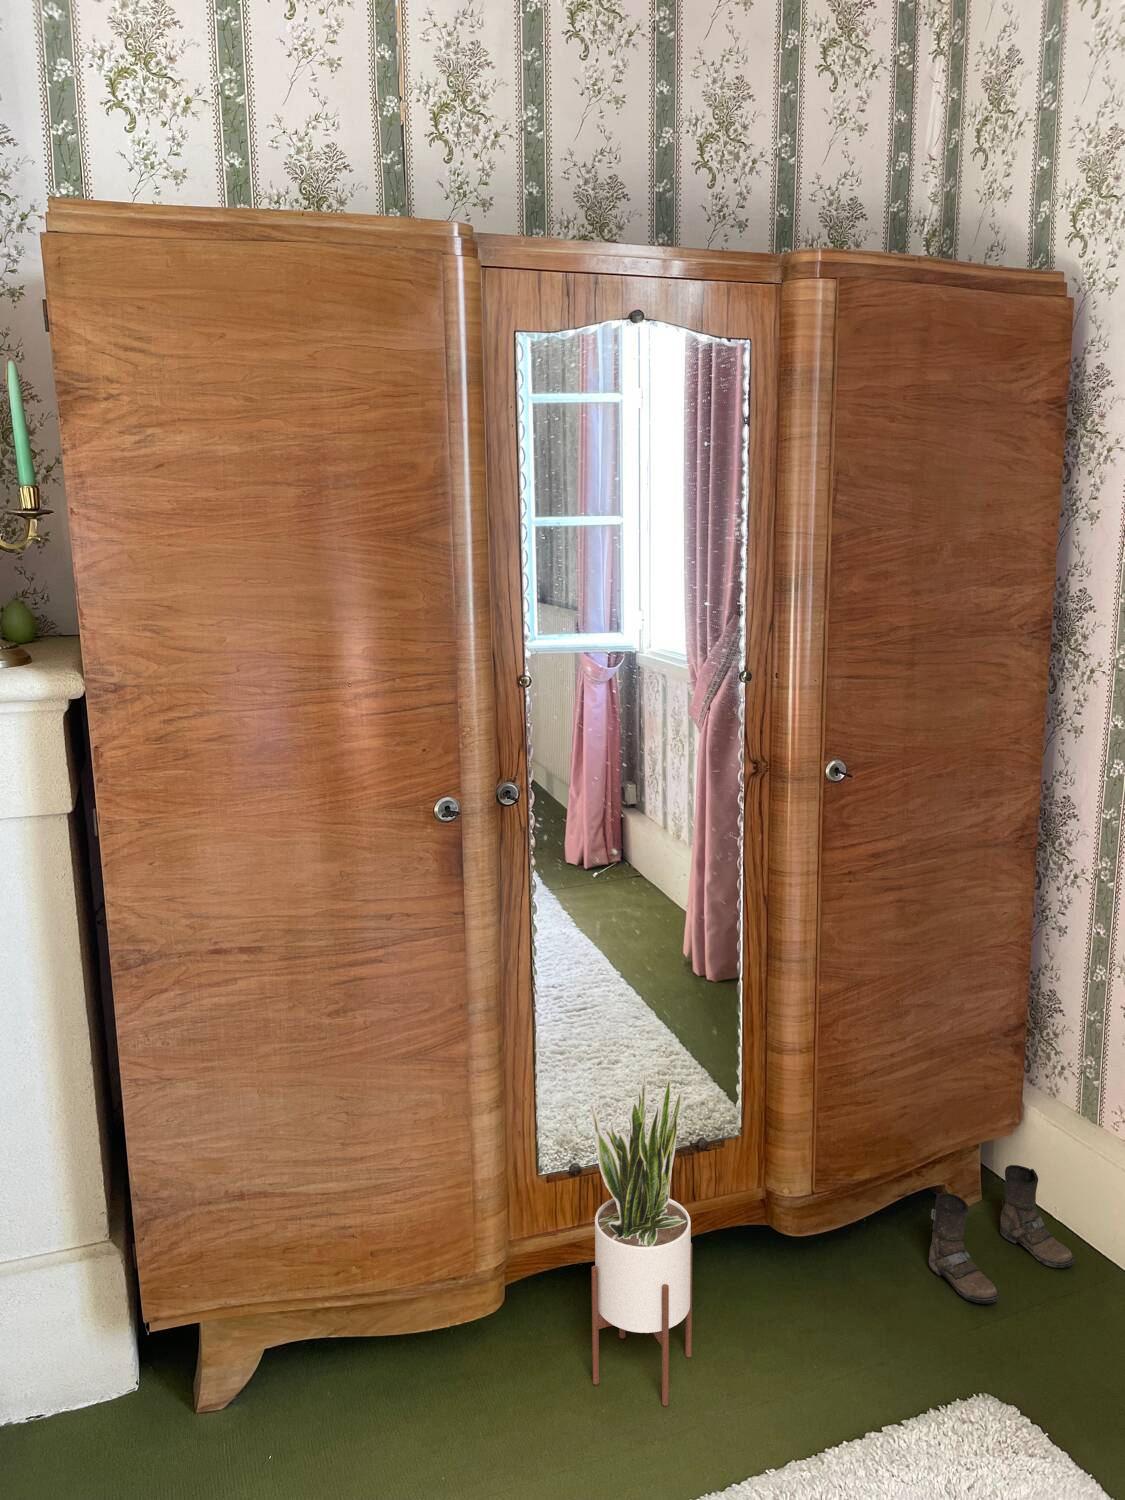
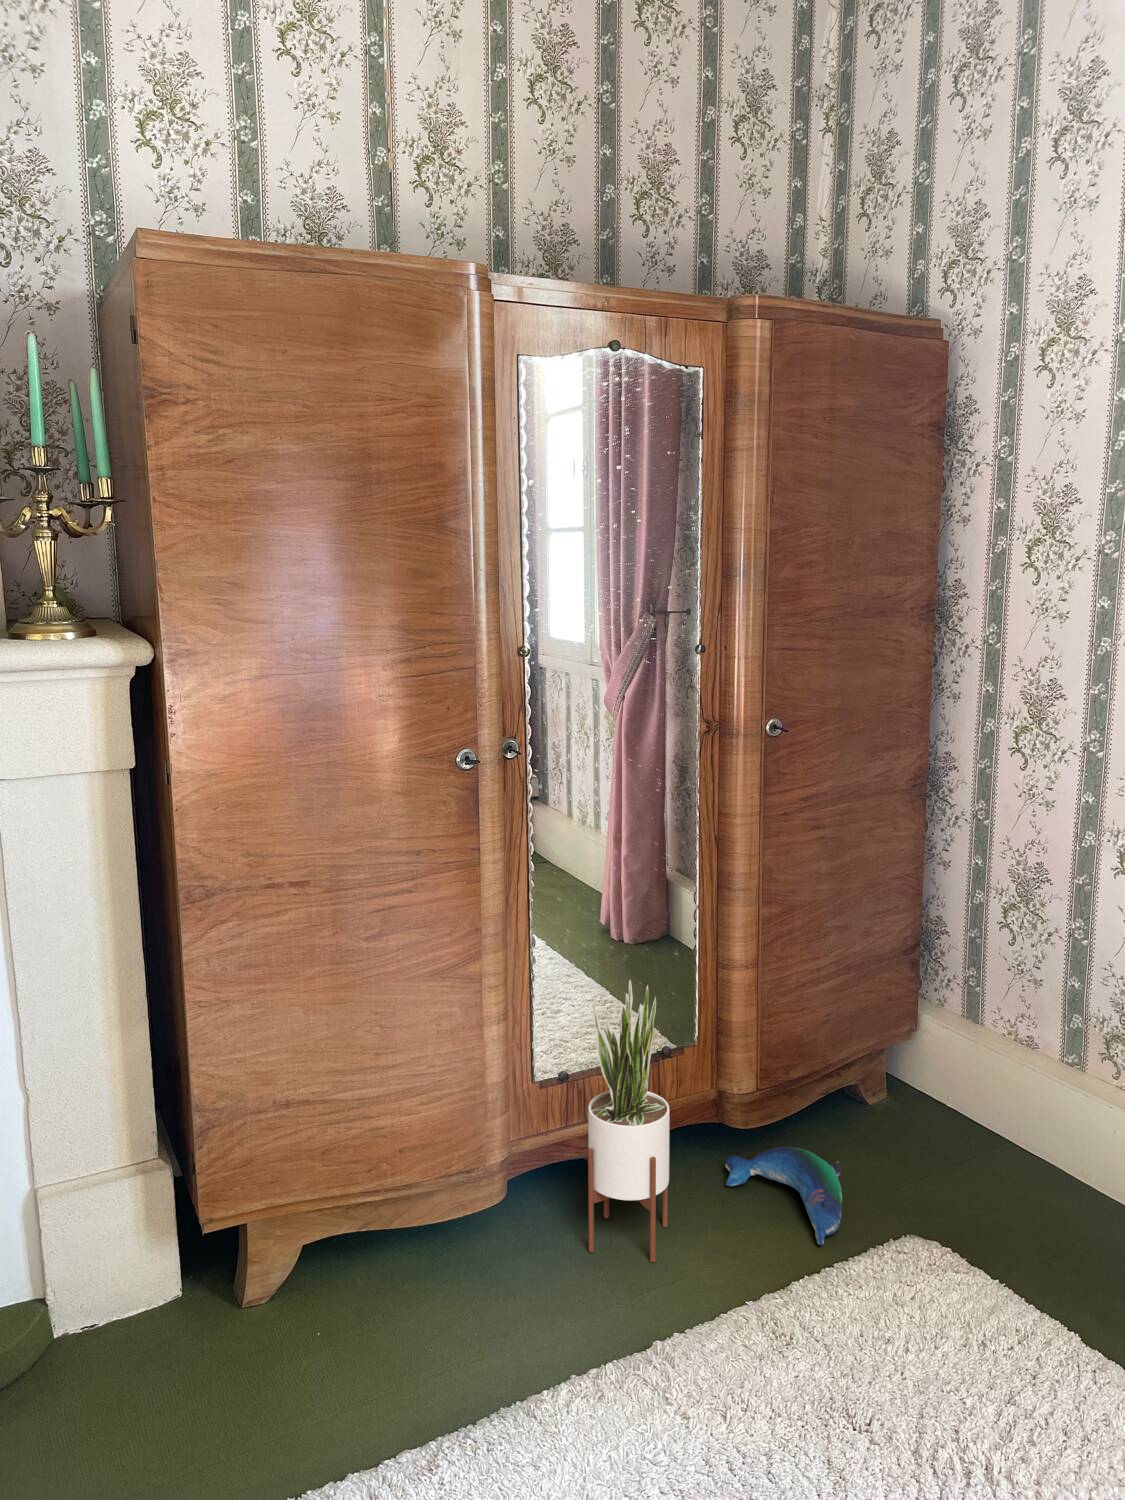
boots: present [929,1165,1075,1304] -> none [851,1061,967,1170]
plush toy: none [769,1267,907,1403] -> present [726,1147,842,1245]

